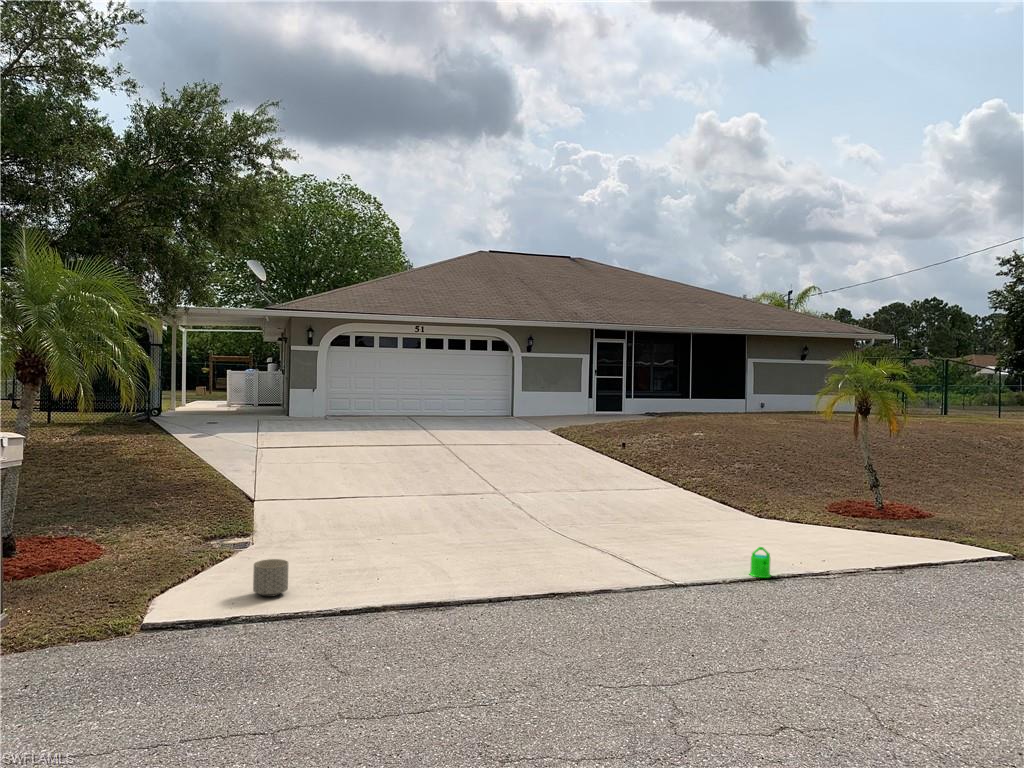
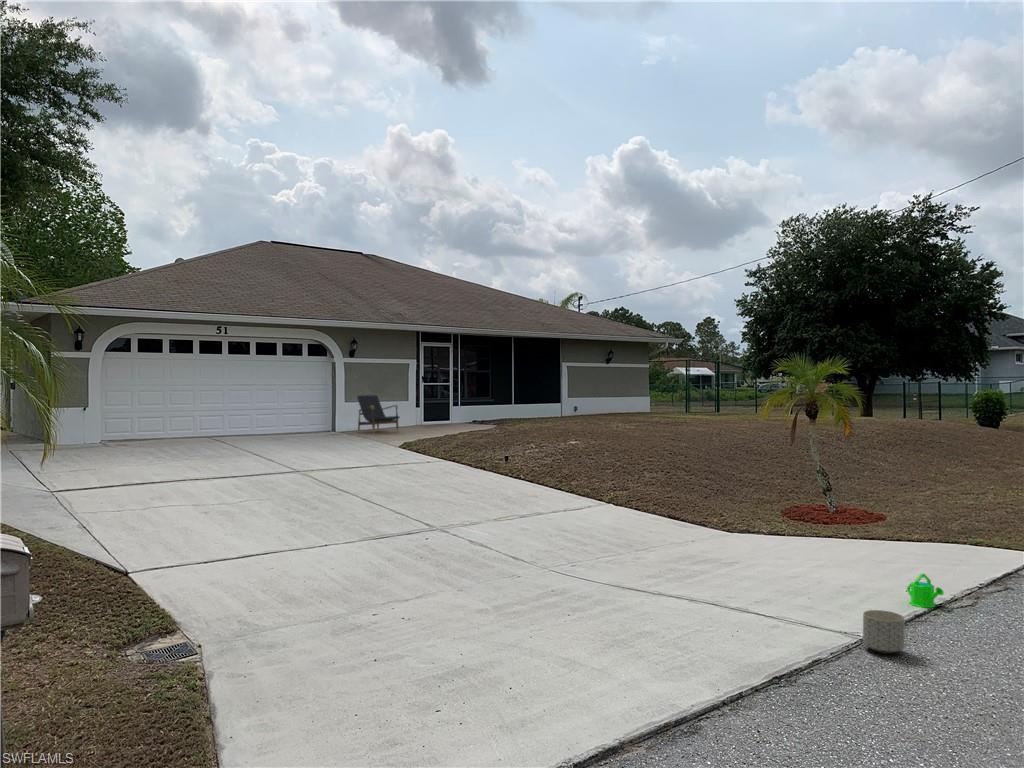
lounge chair: none [532,385,565,418] -> present [357,395,399,433]
planter: present [253,559,289,597] -> present [863,610,905,654]

